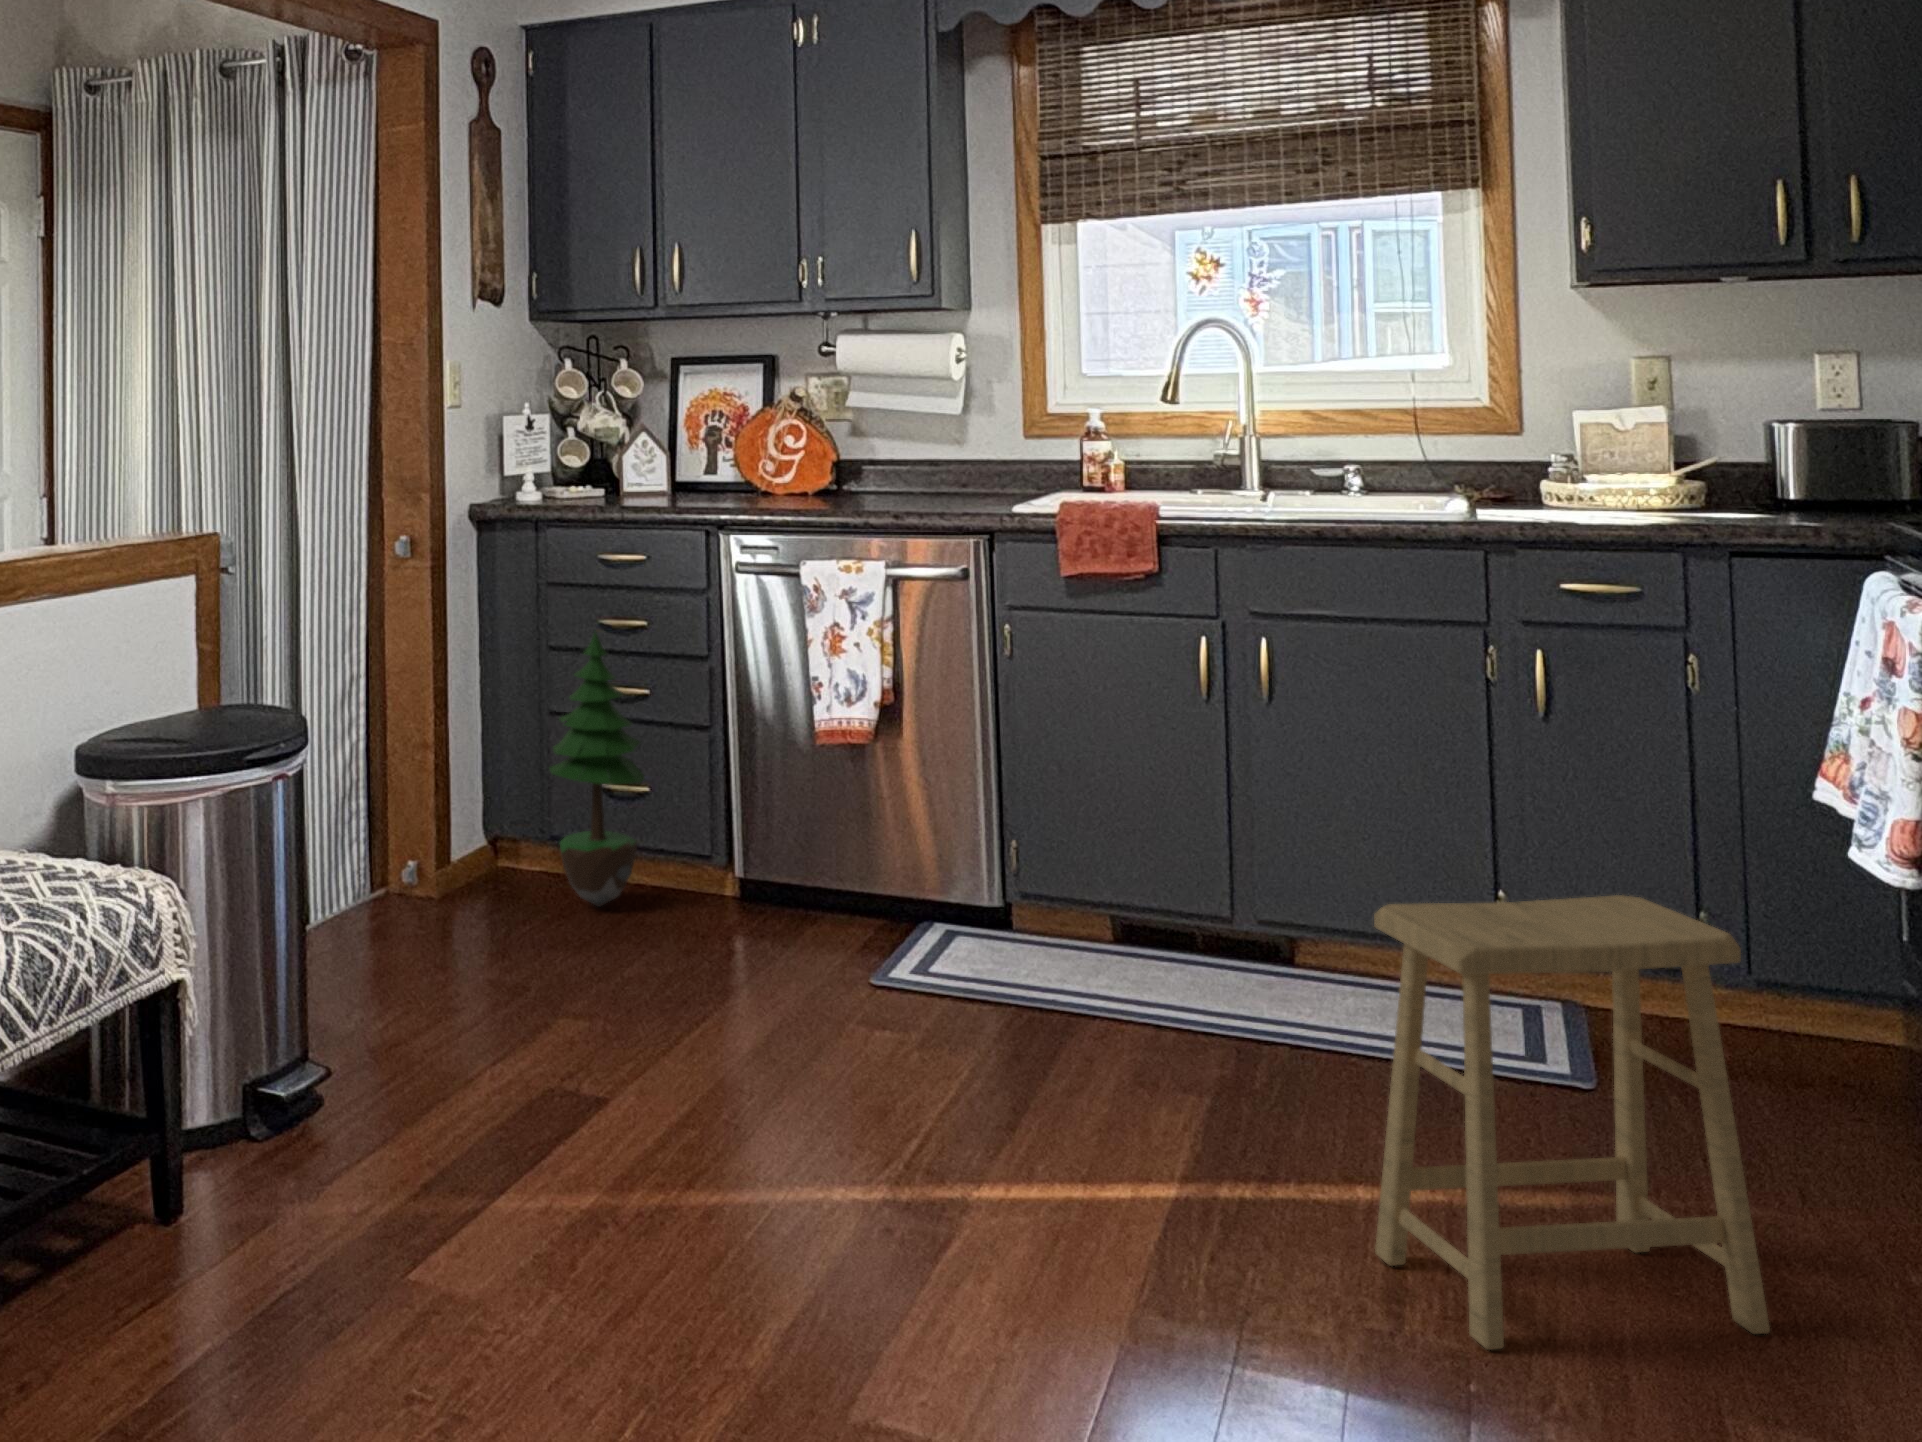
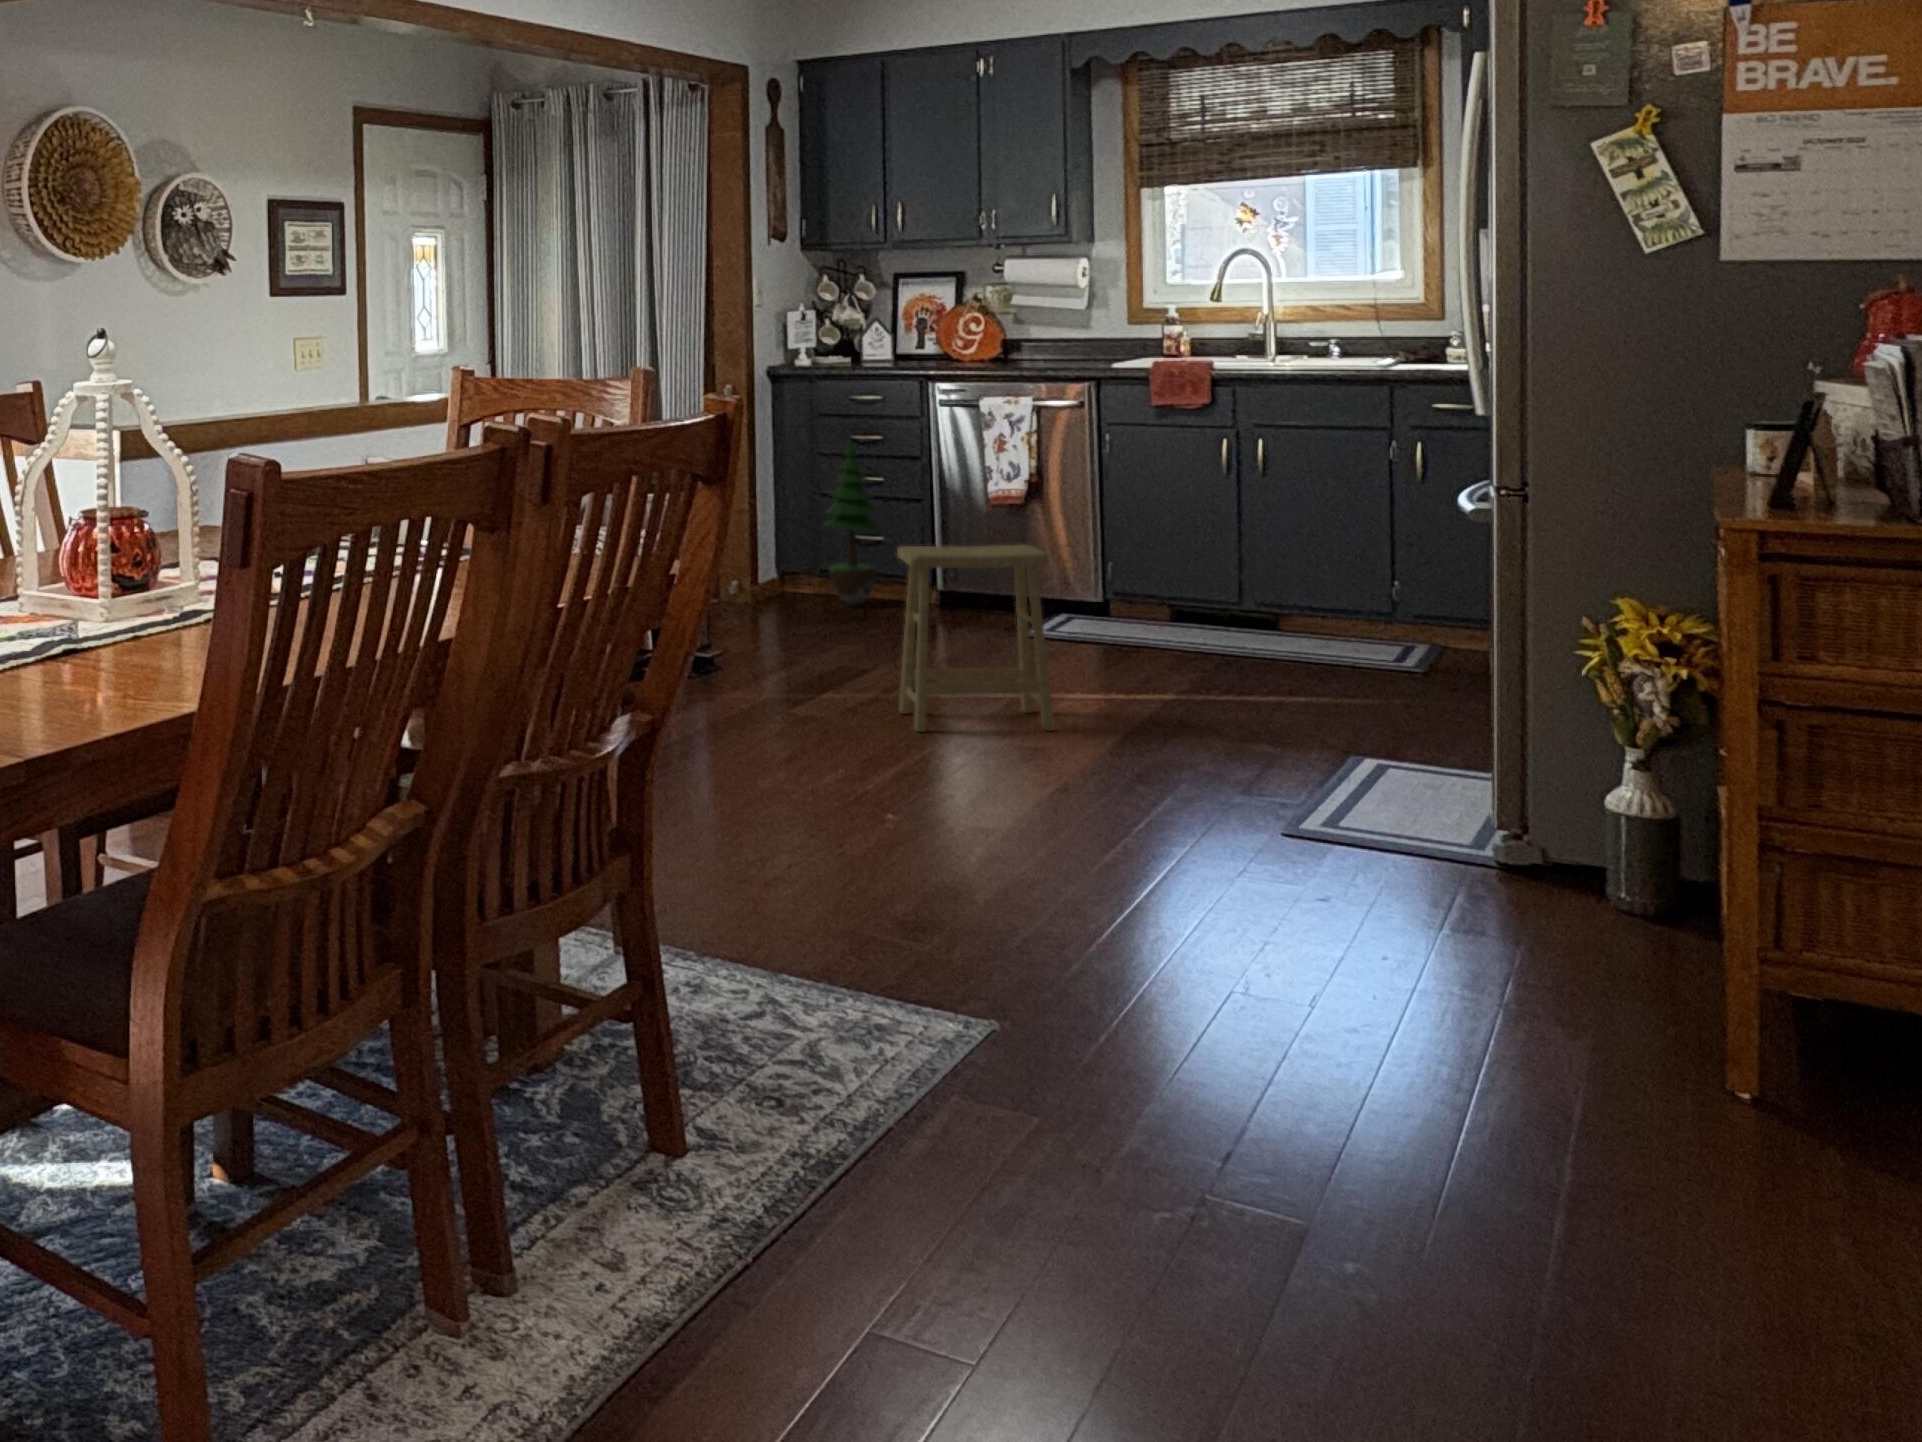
footstool: present [1374,895,1770,1350] -> present [897,545,1054,732]

